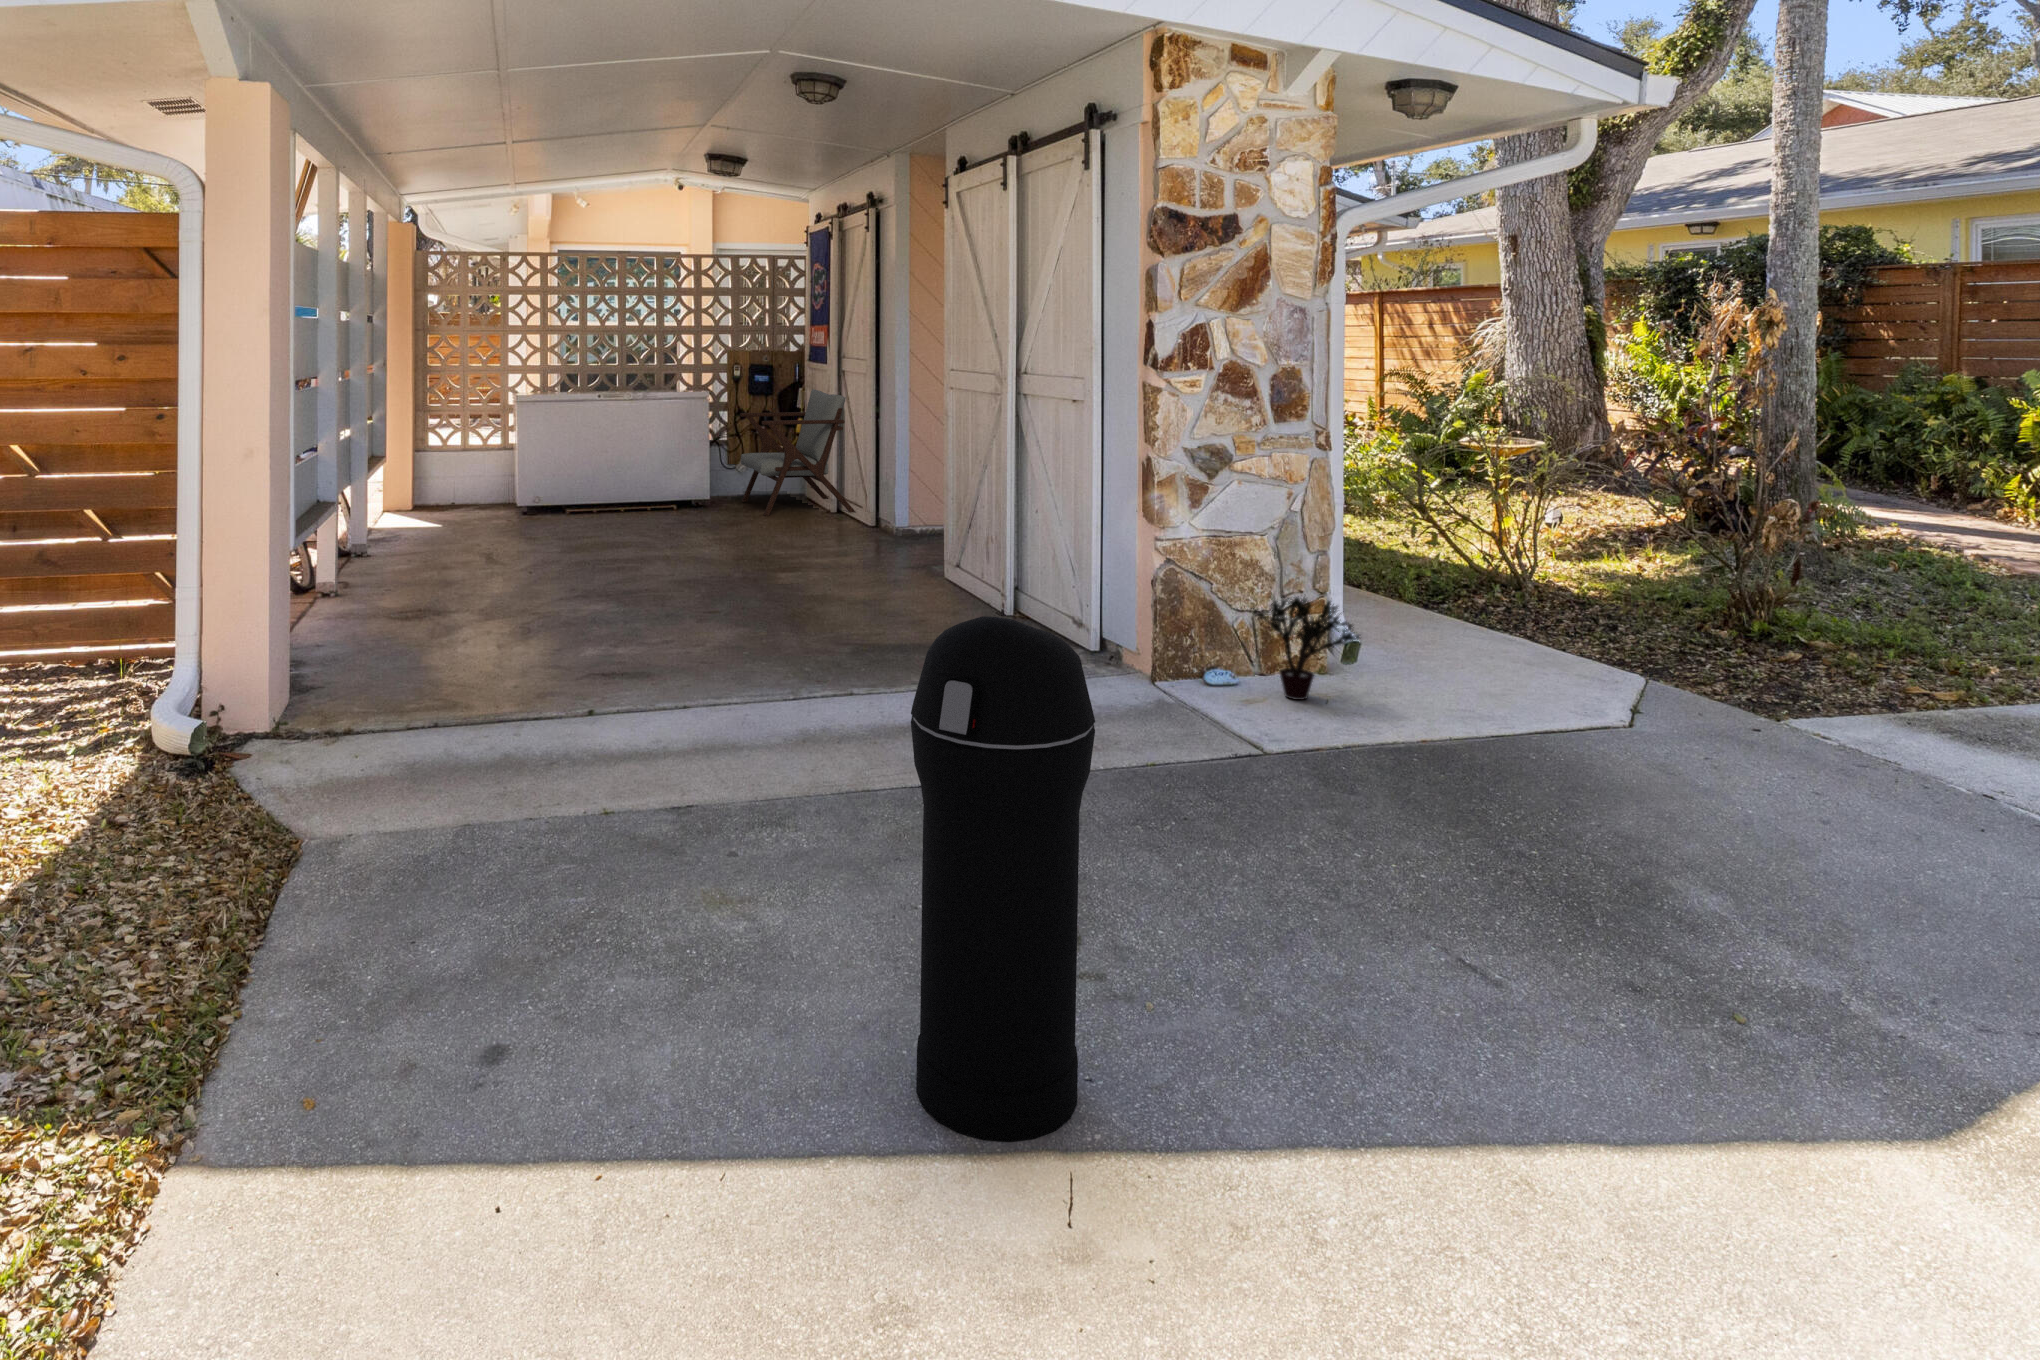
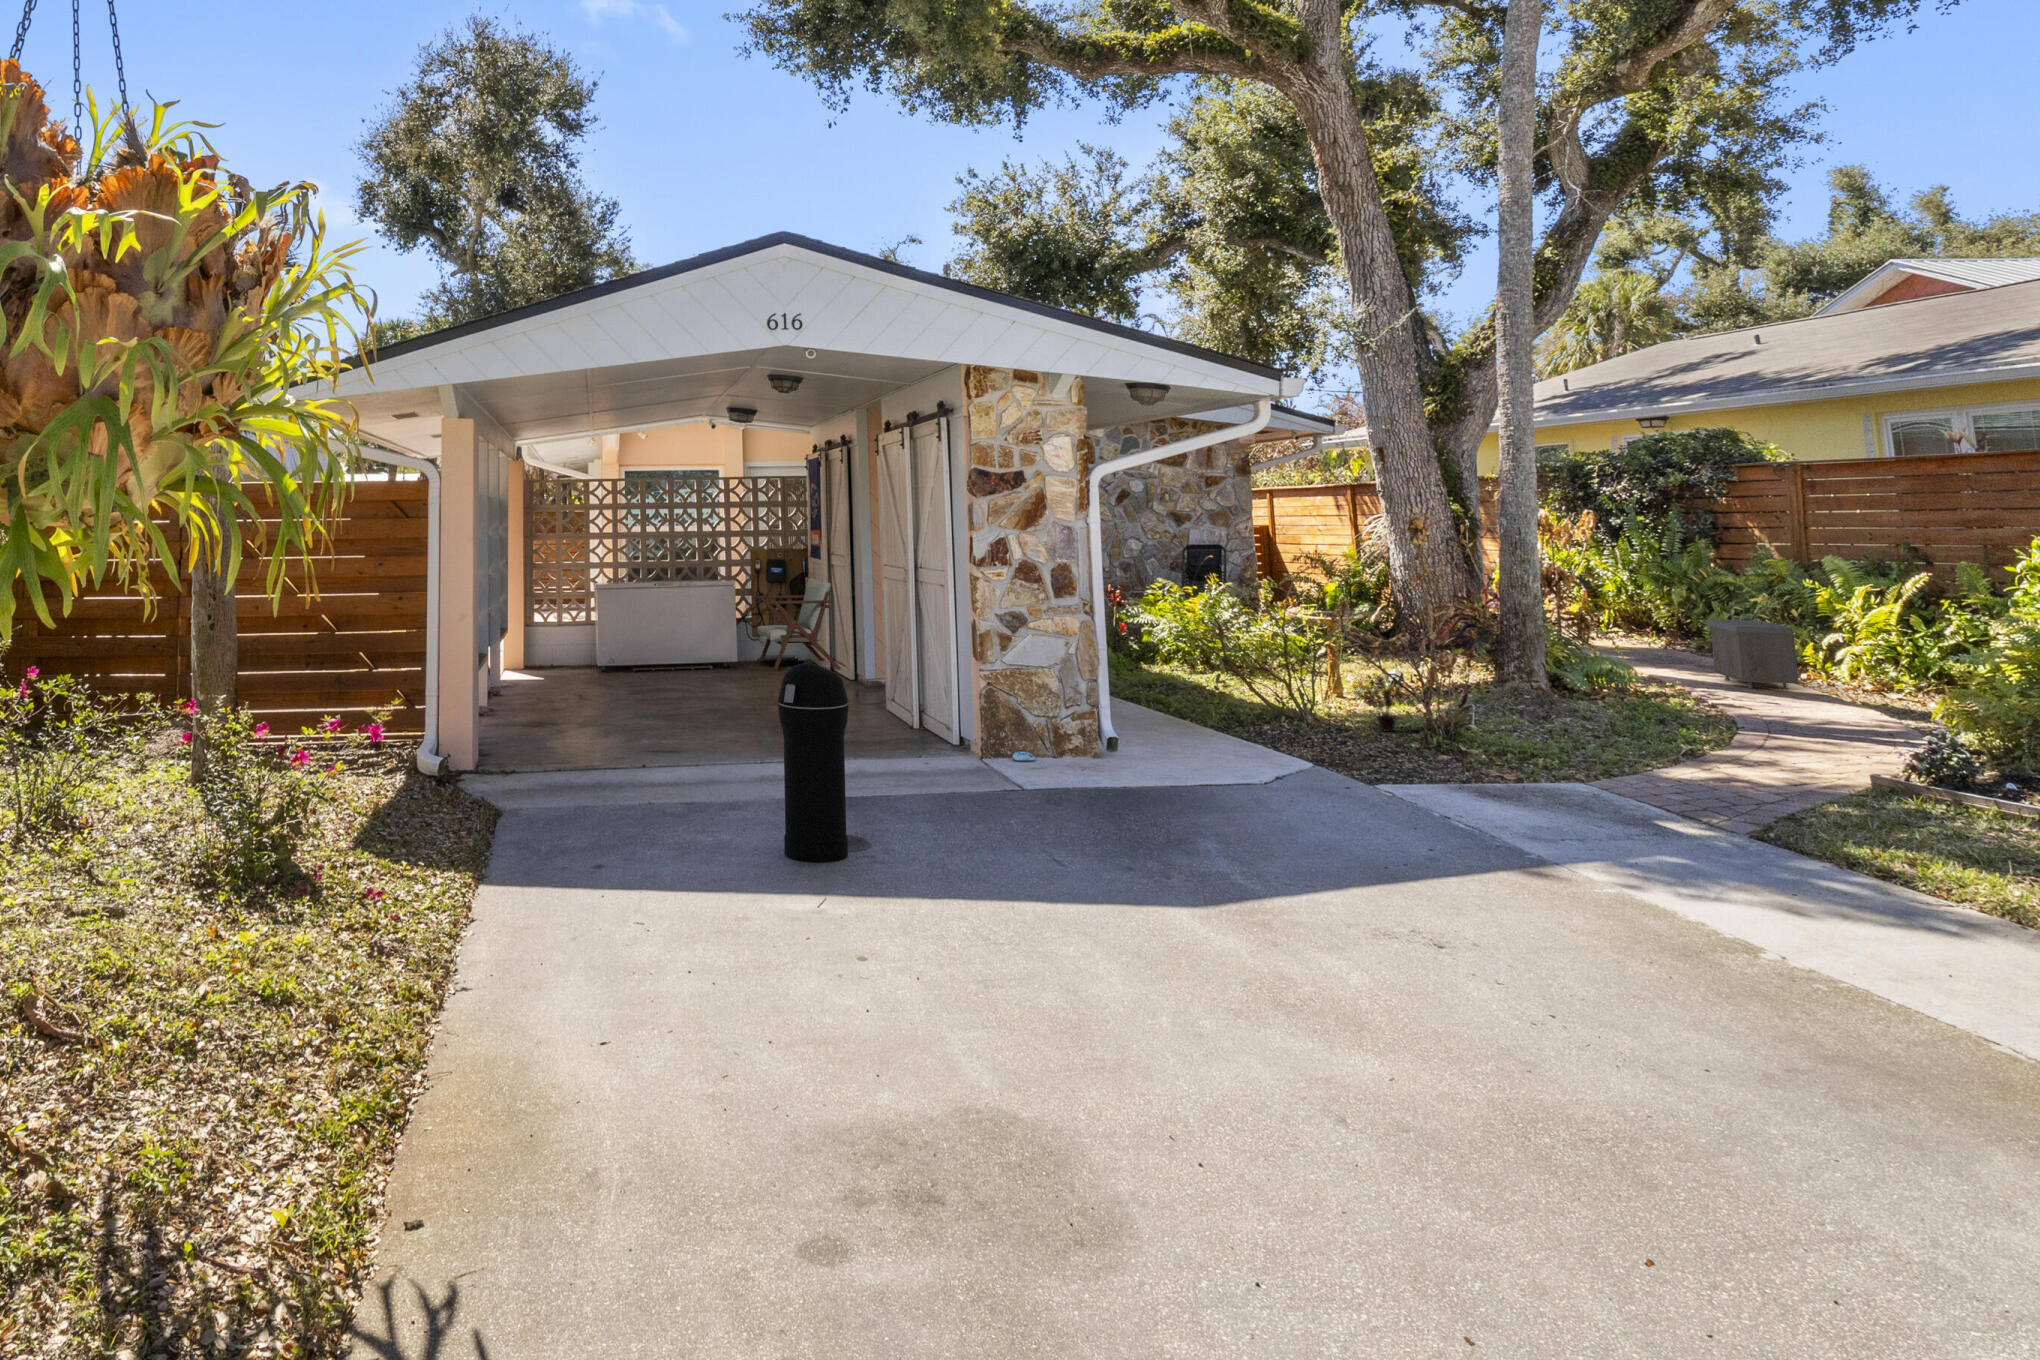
storage bench: none [1900,447,2024,532] -> present [1708,619,1798,689]
potted plant: present [1253,597,1359,700] -> present [1352,674,1407,732]

